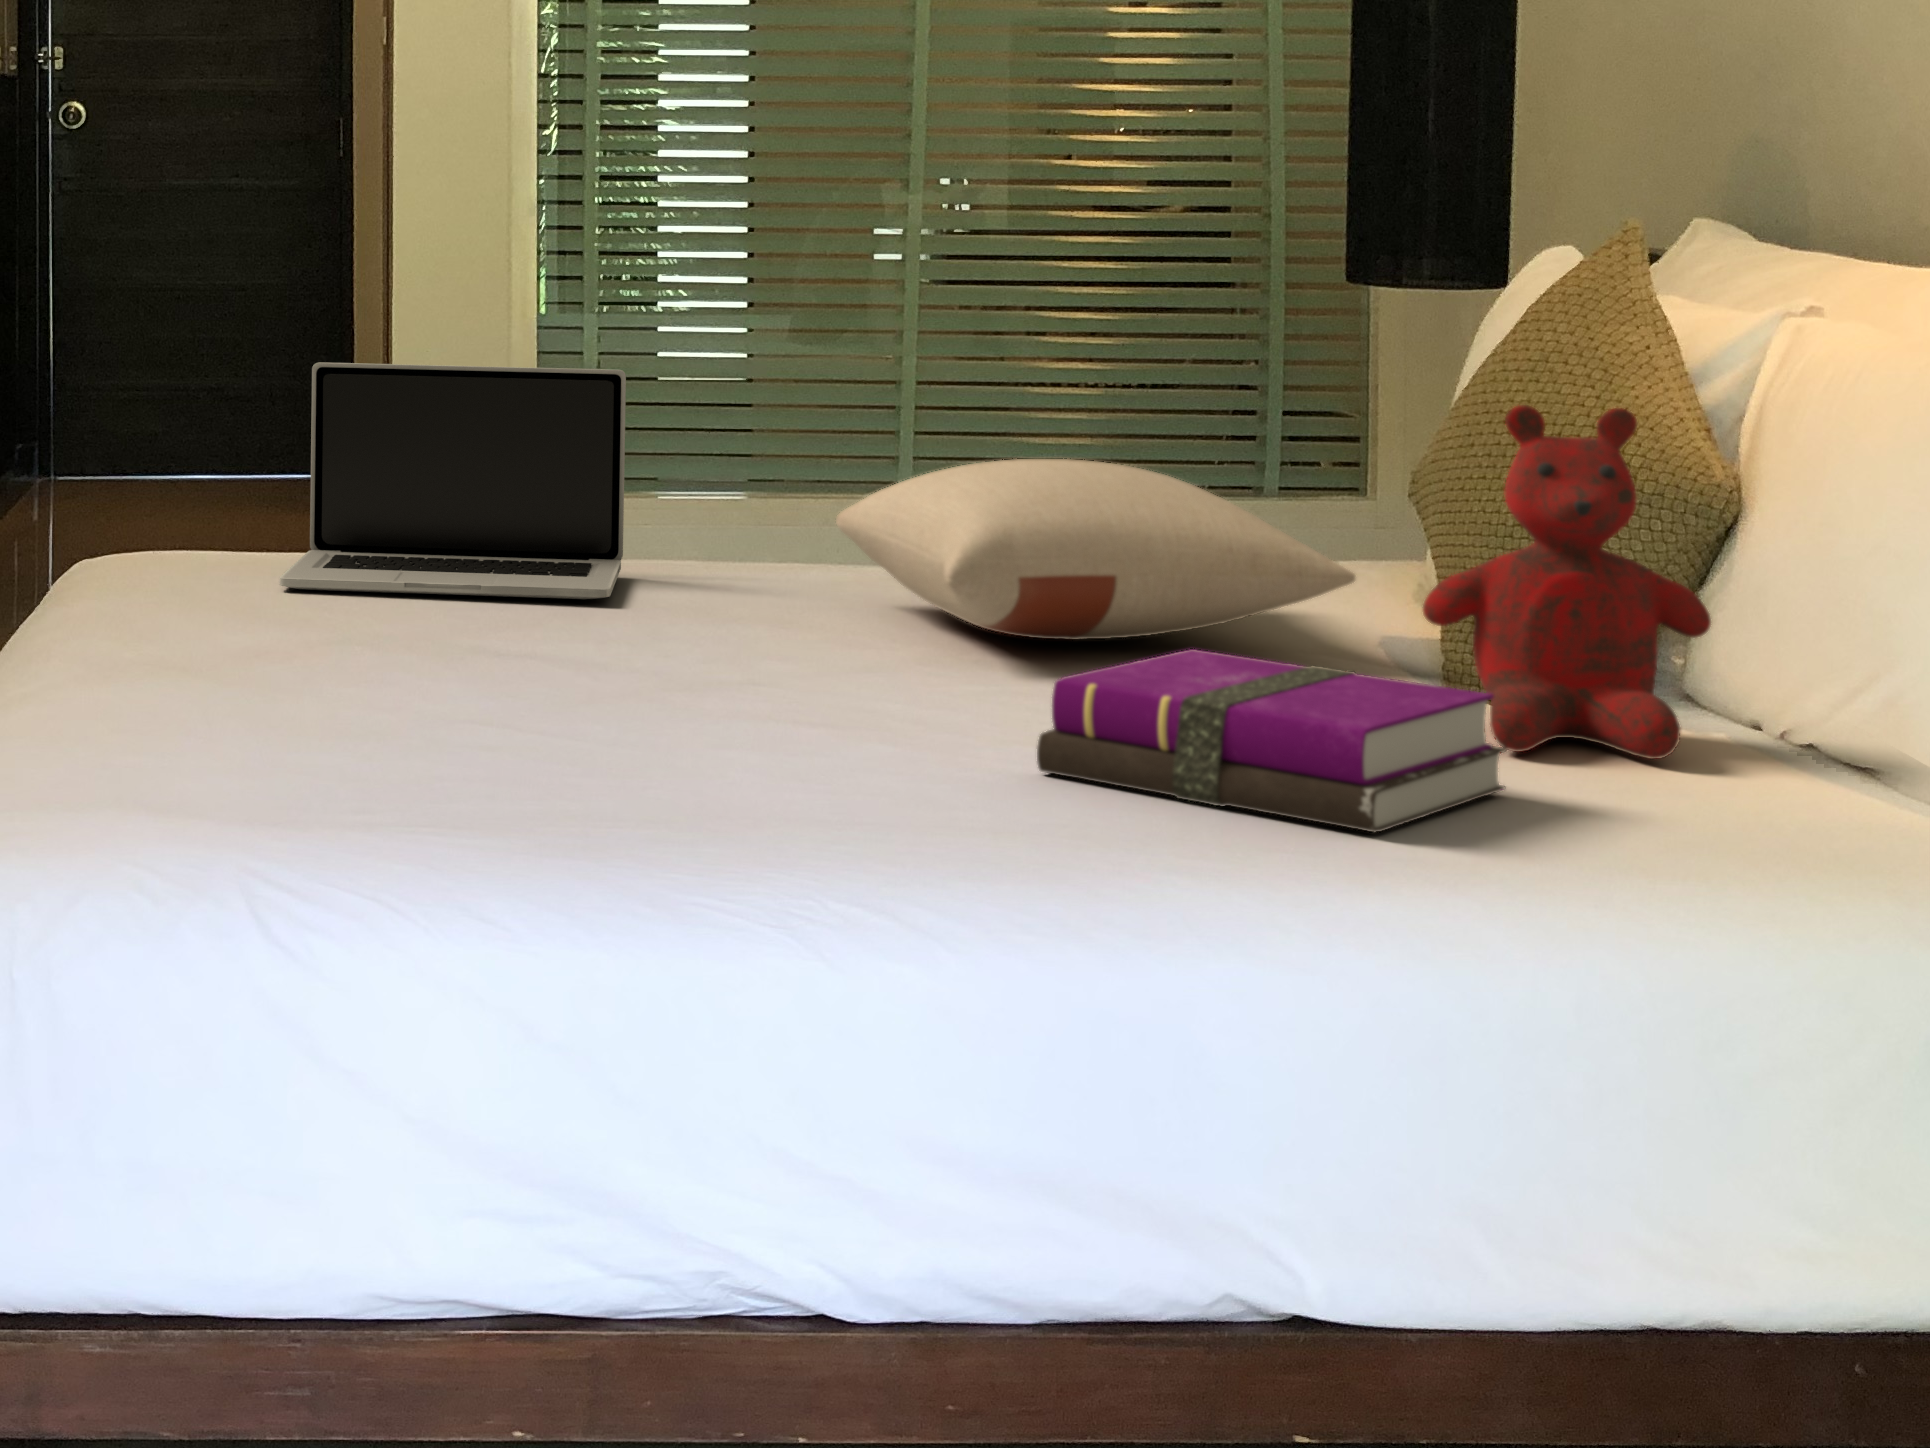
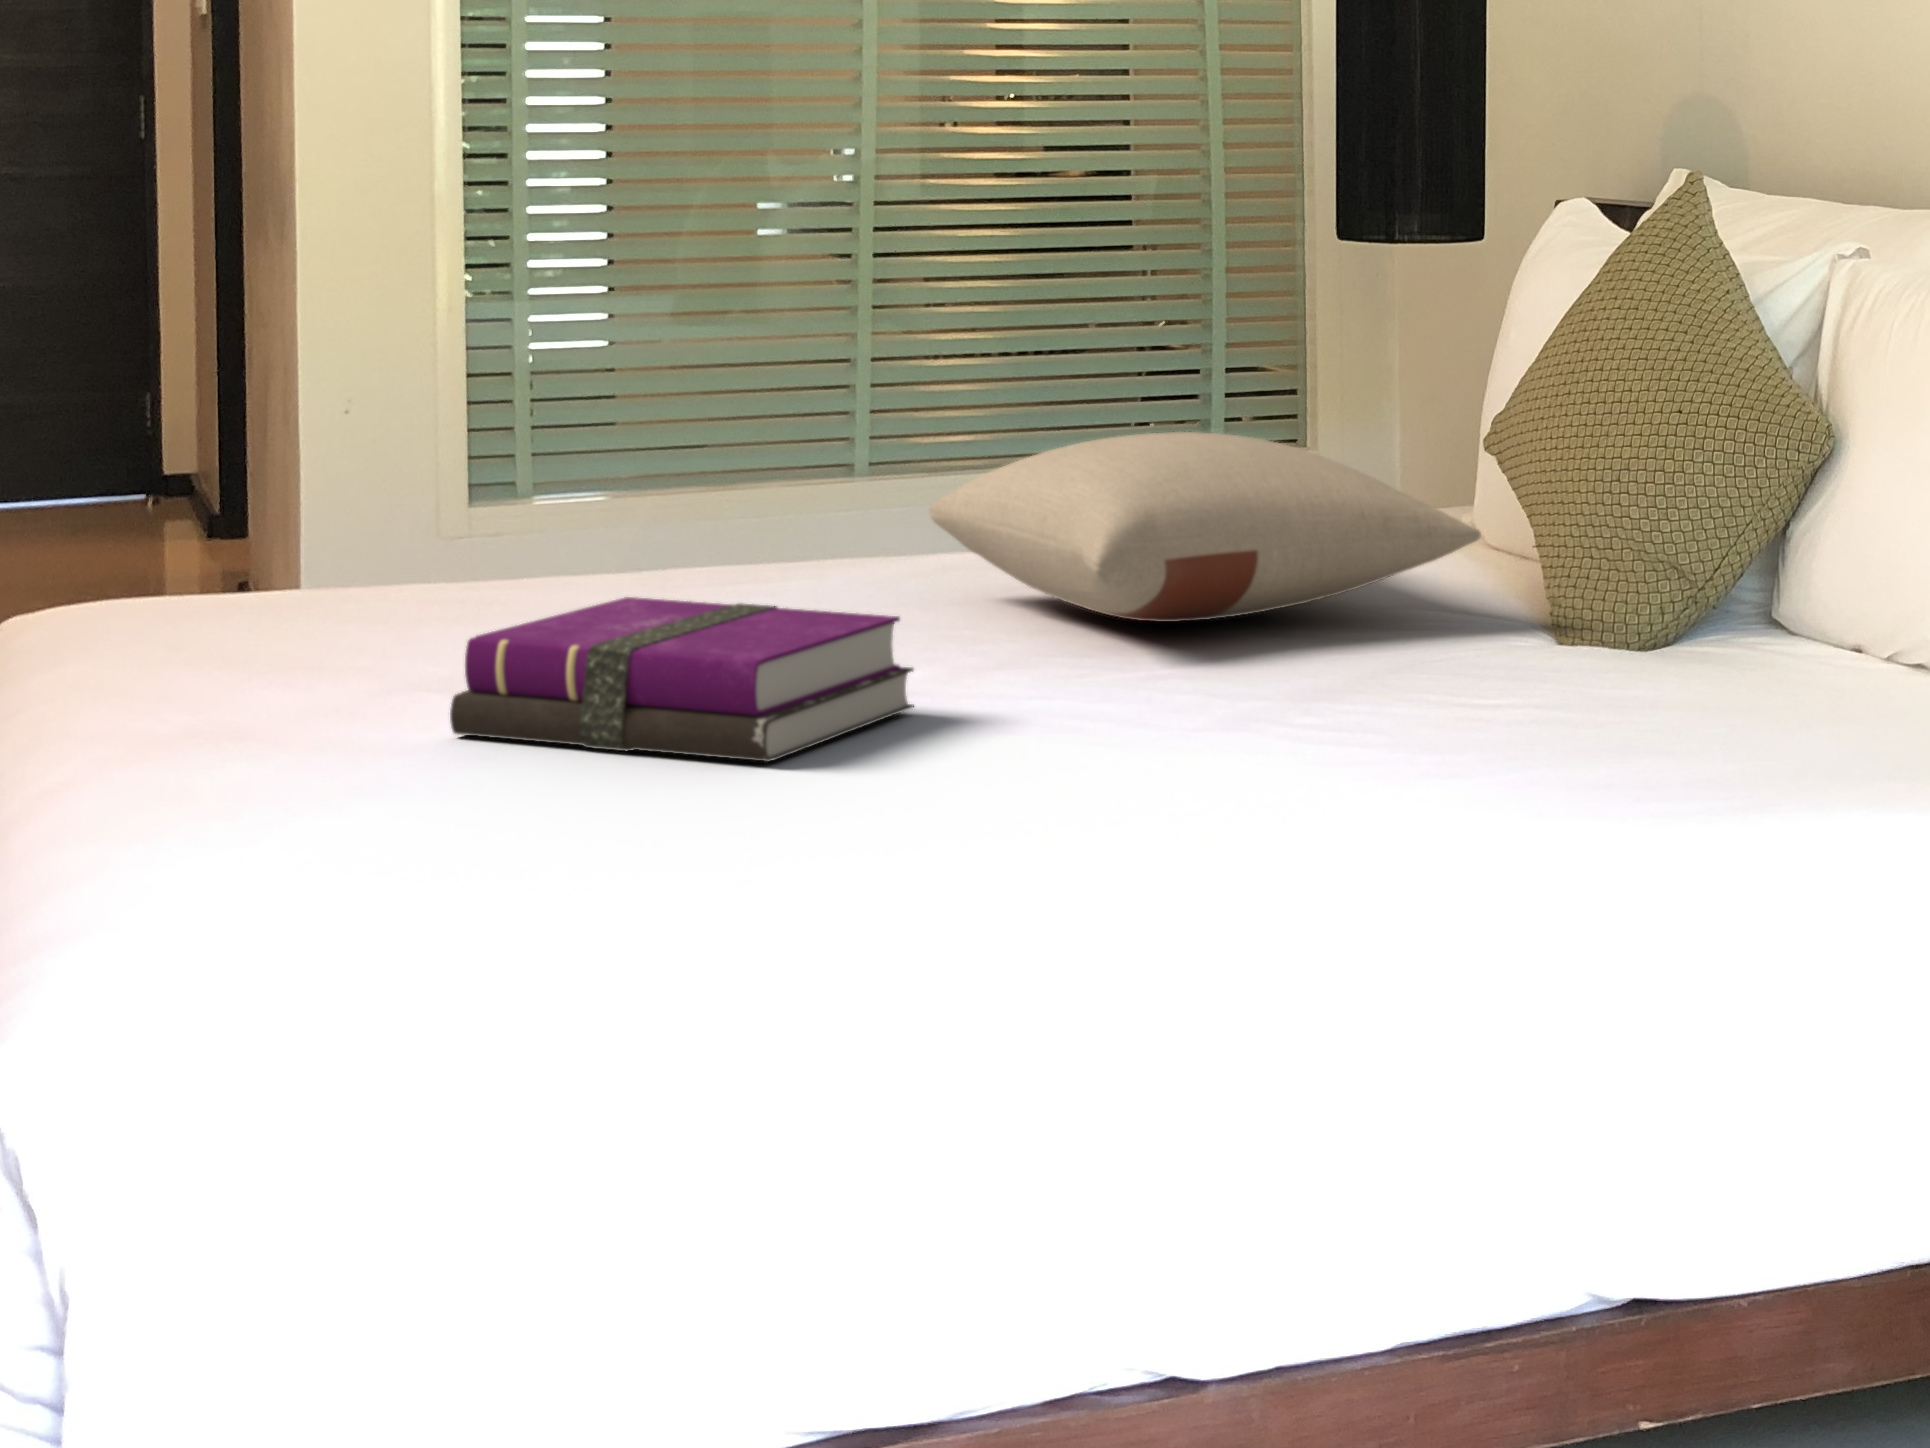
laptop: present [279,362,626,599] -> none [301,362,694,635]
teddy bear: present [1423,405,1711,759] -> none [1582,351,1841,698]
notebook: present [1037,649,1507,833] -> present [450,597,914,762]

